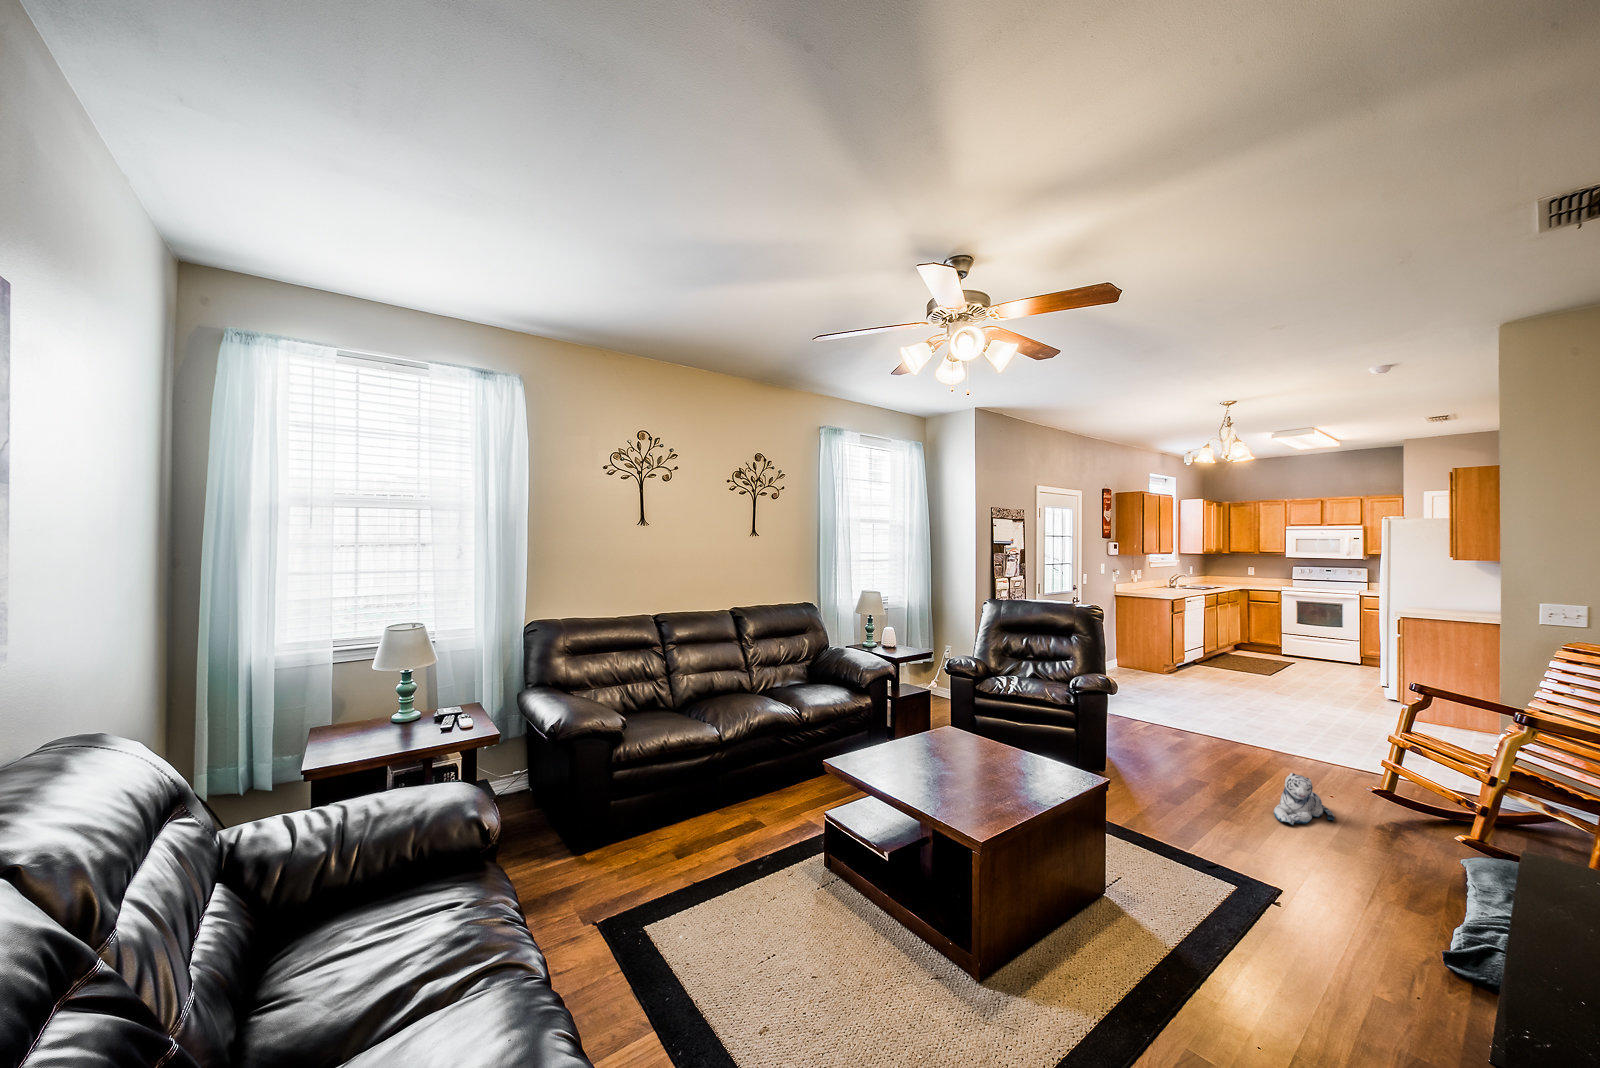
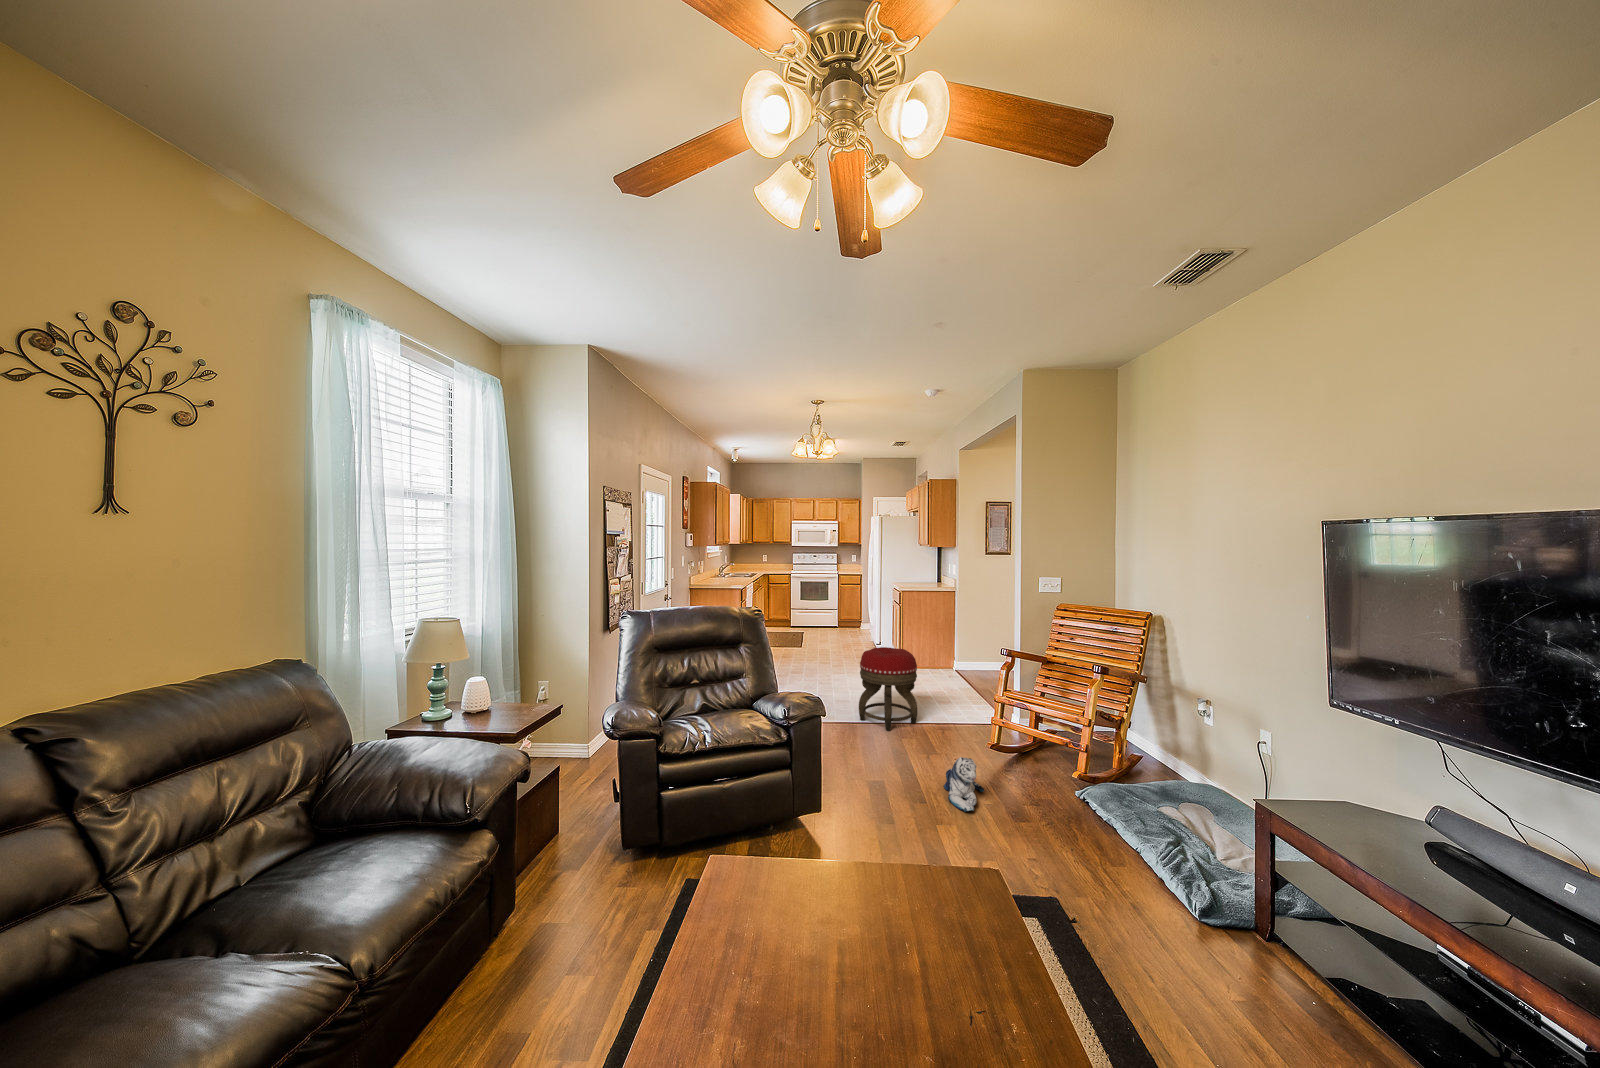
footstool: none [1251,668,1334,761] -> present [859,647,918,731]

